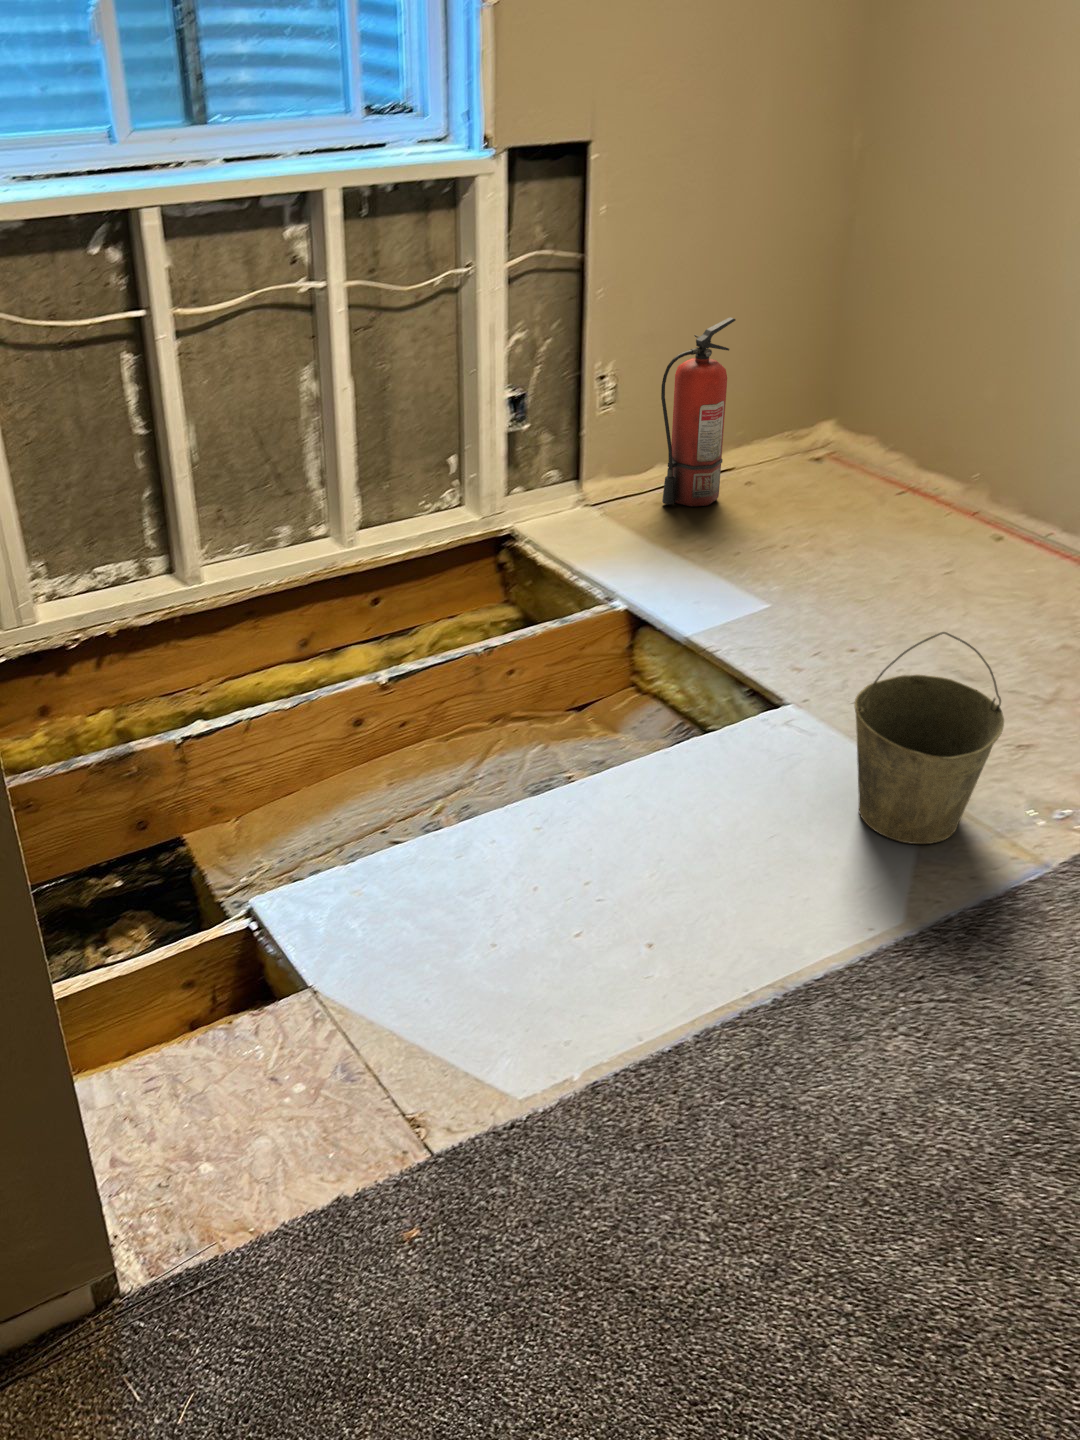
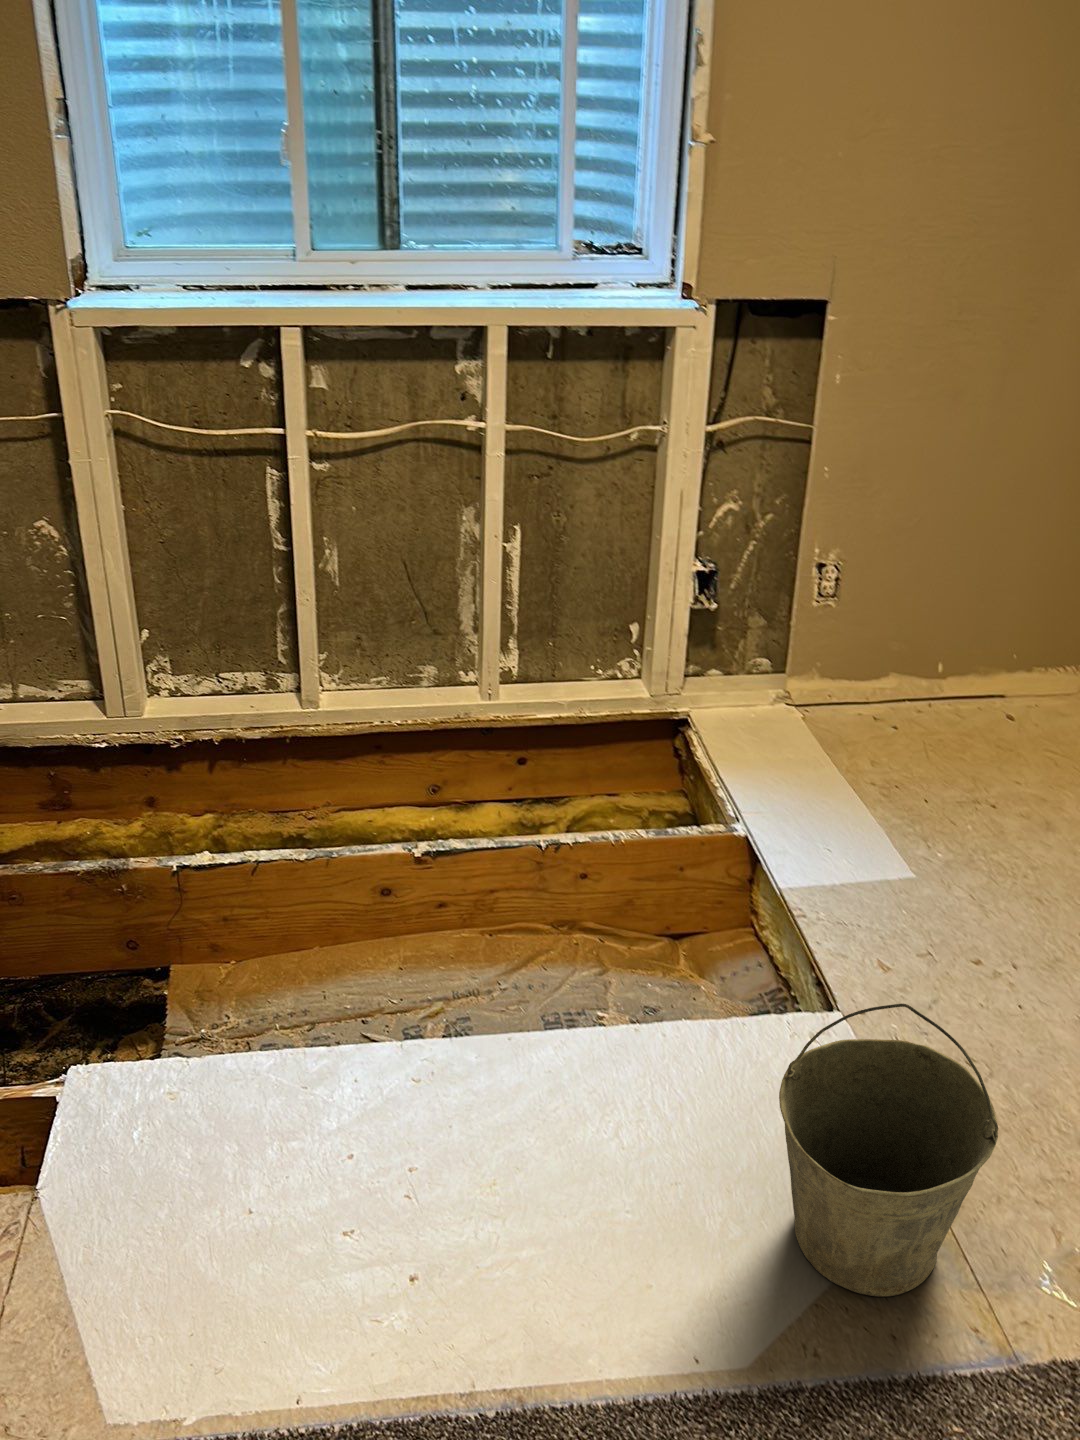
fire extinguisher: present [661,317,736,507] -> none [886,520,1009,740]

